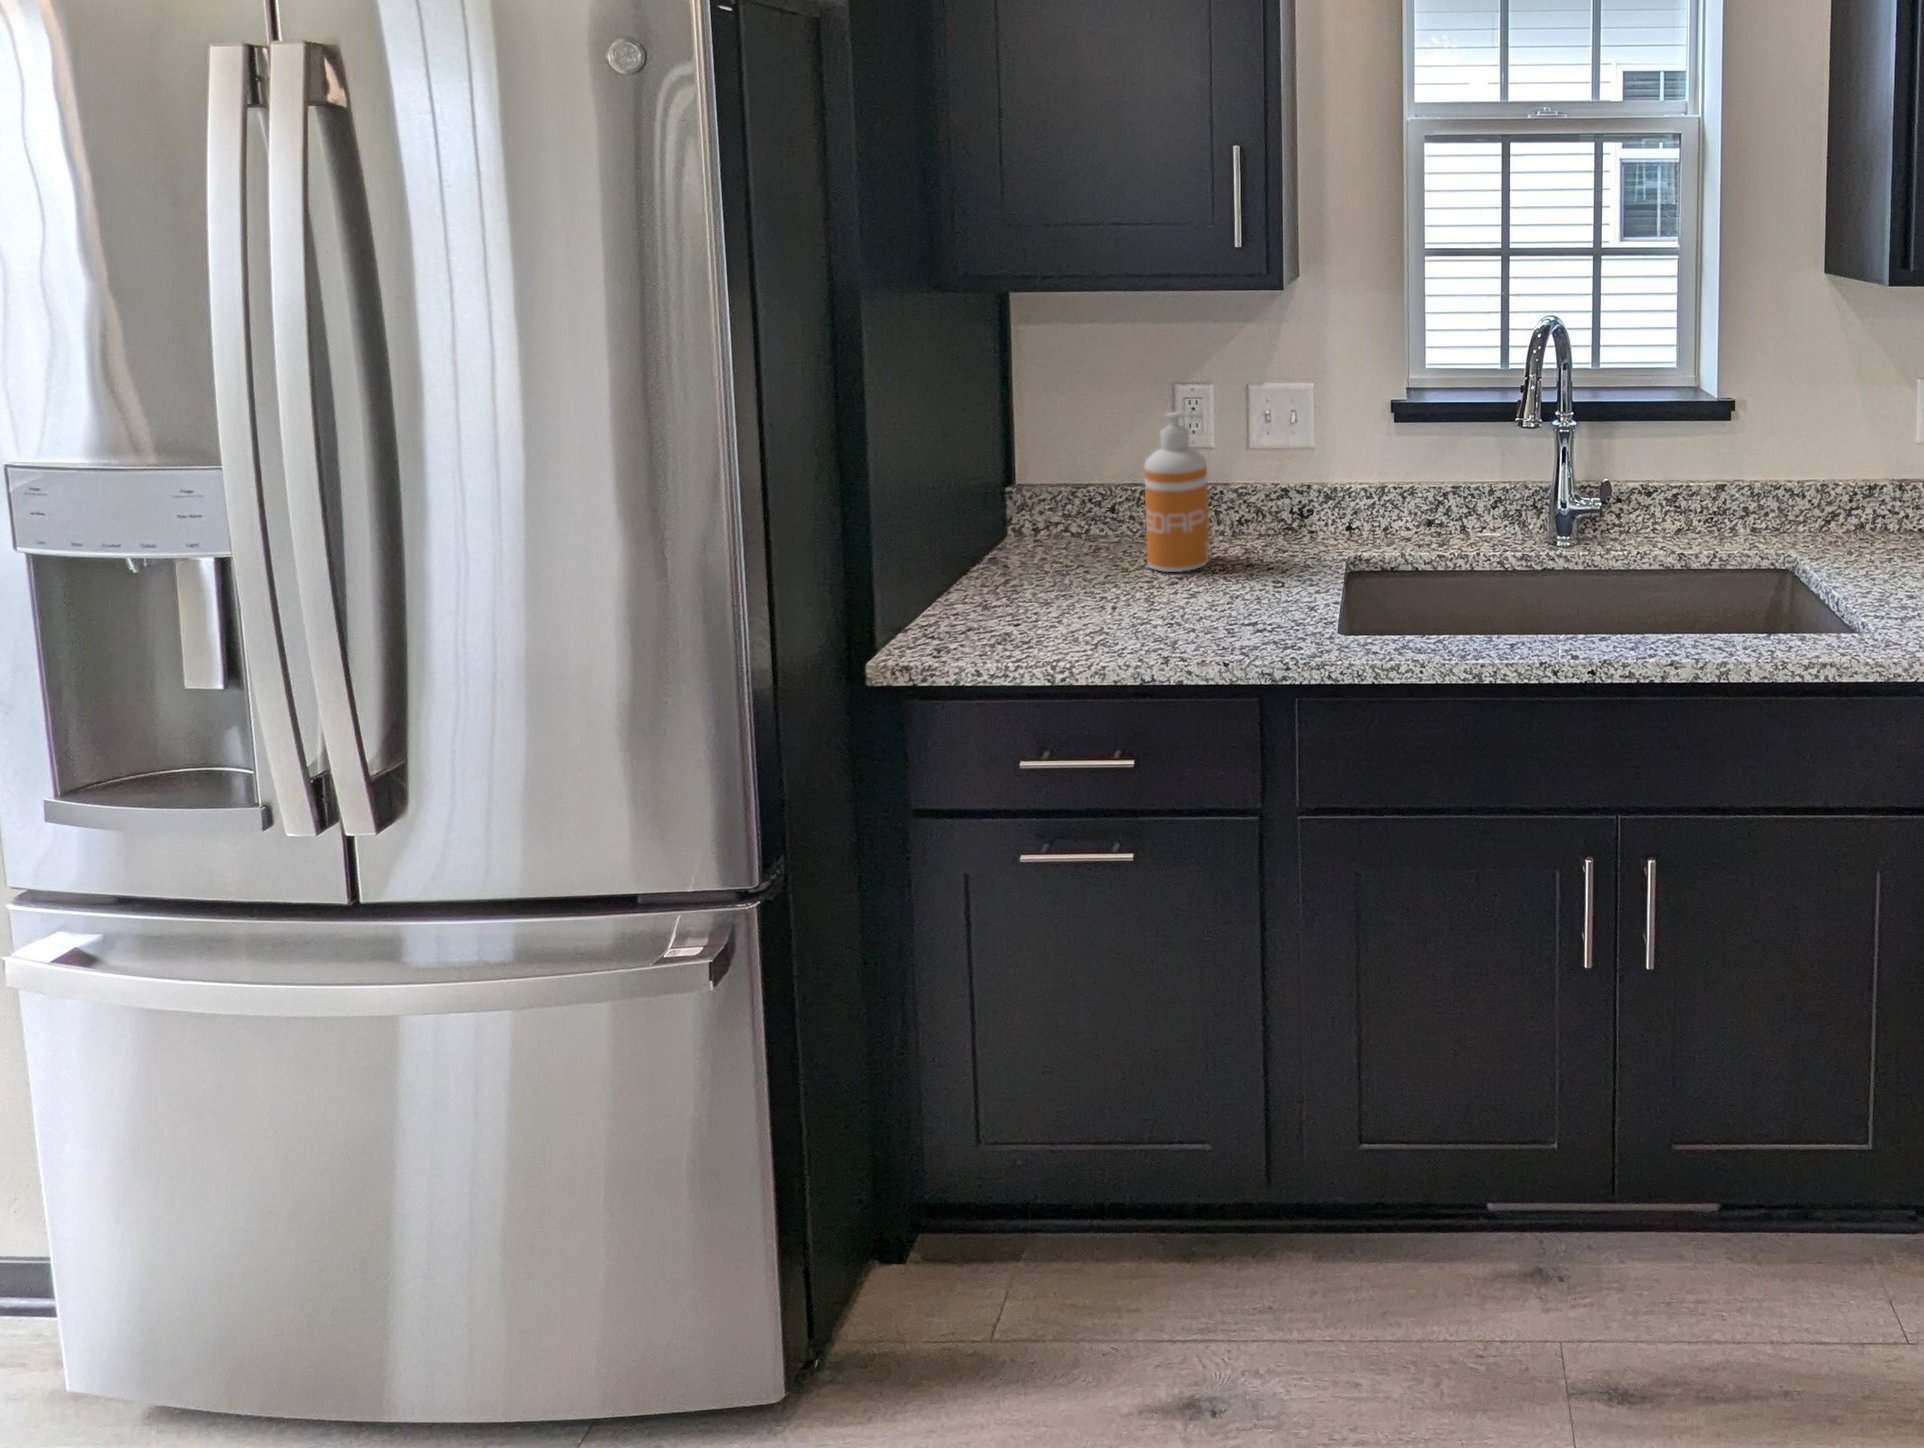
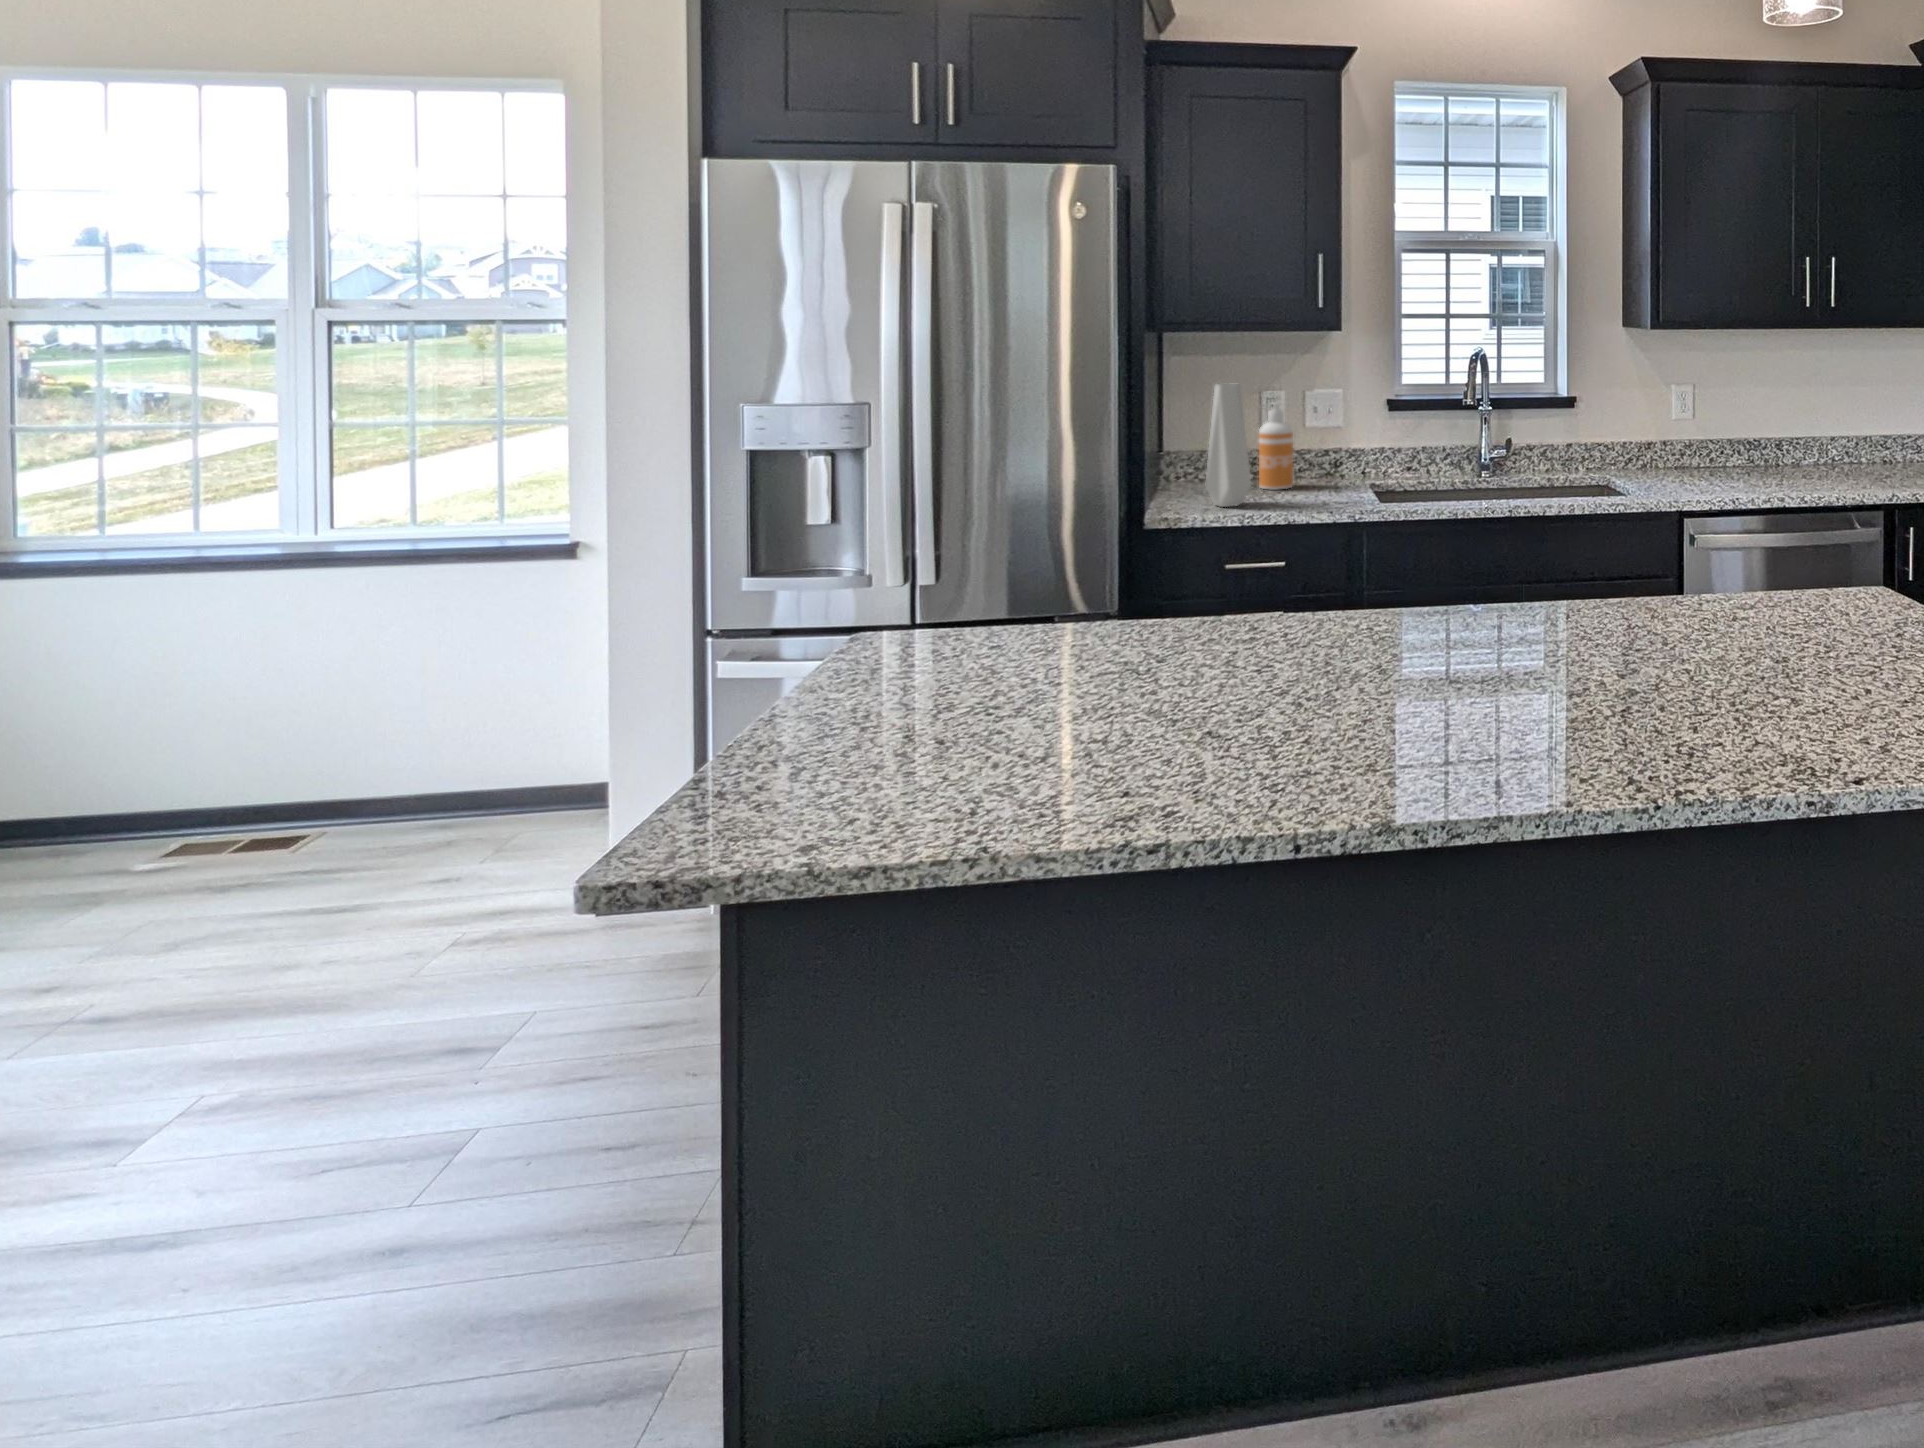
vase: none [1007,393,1092,629] -> present [1206,383,1251,507]

